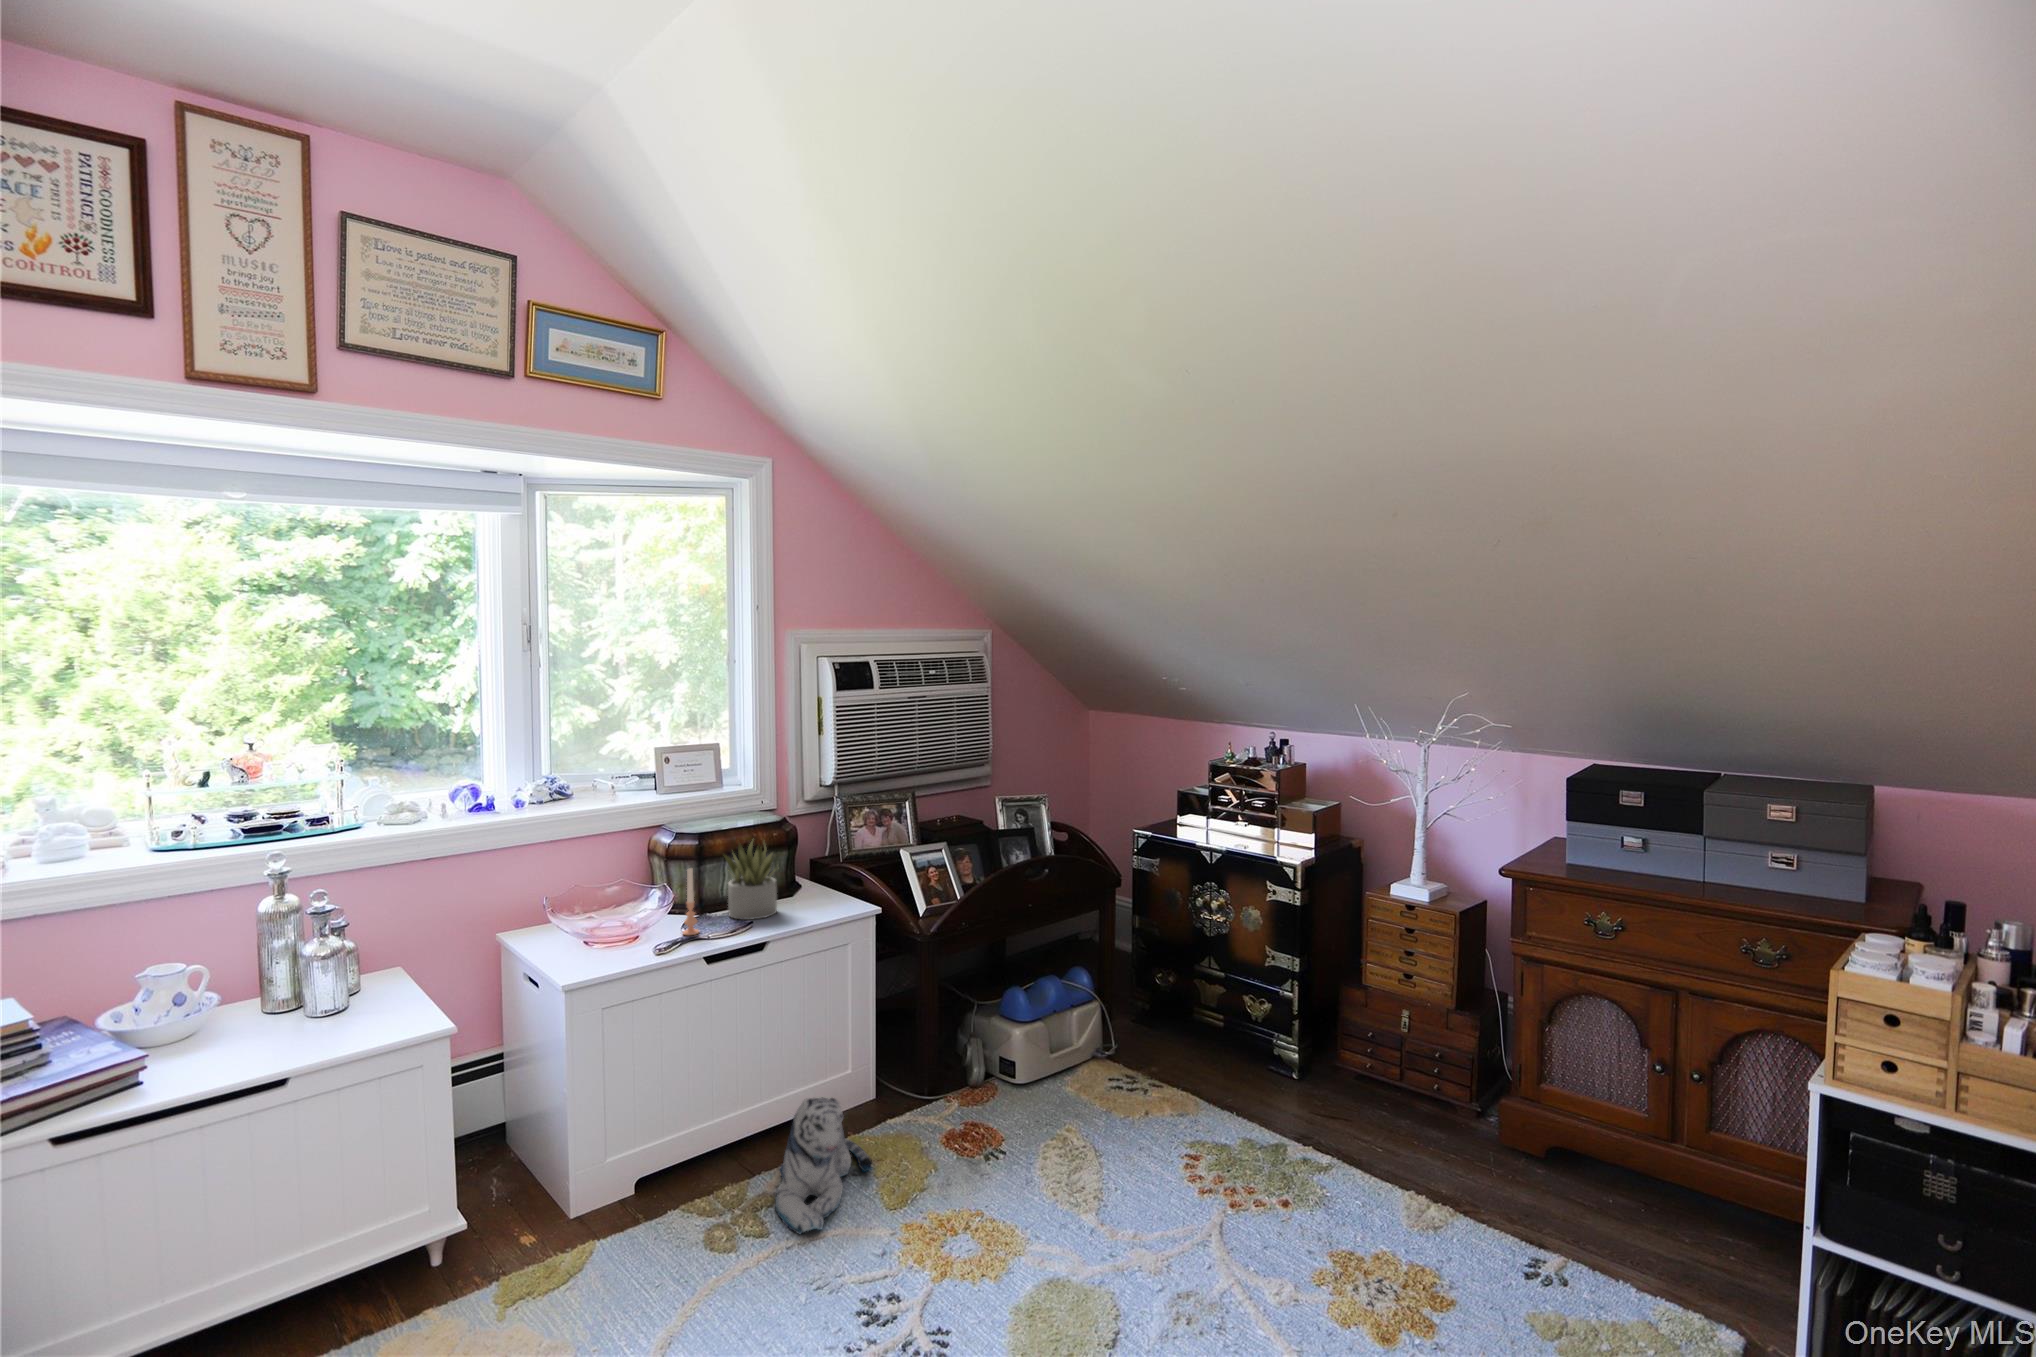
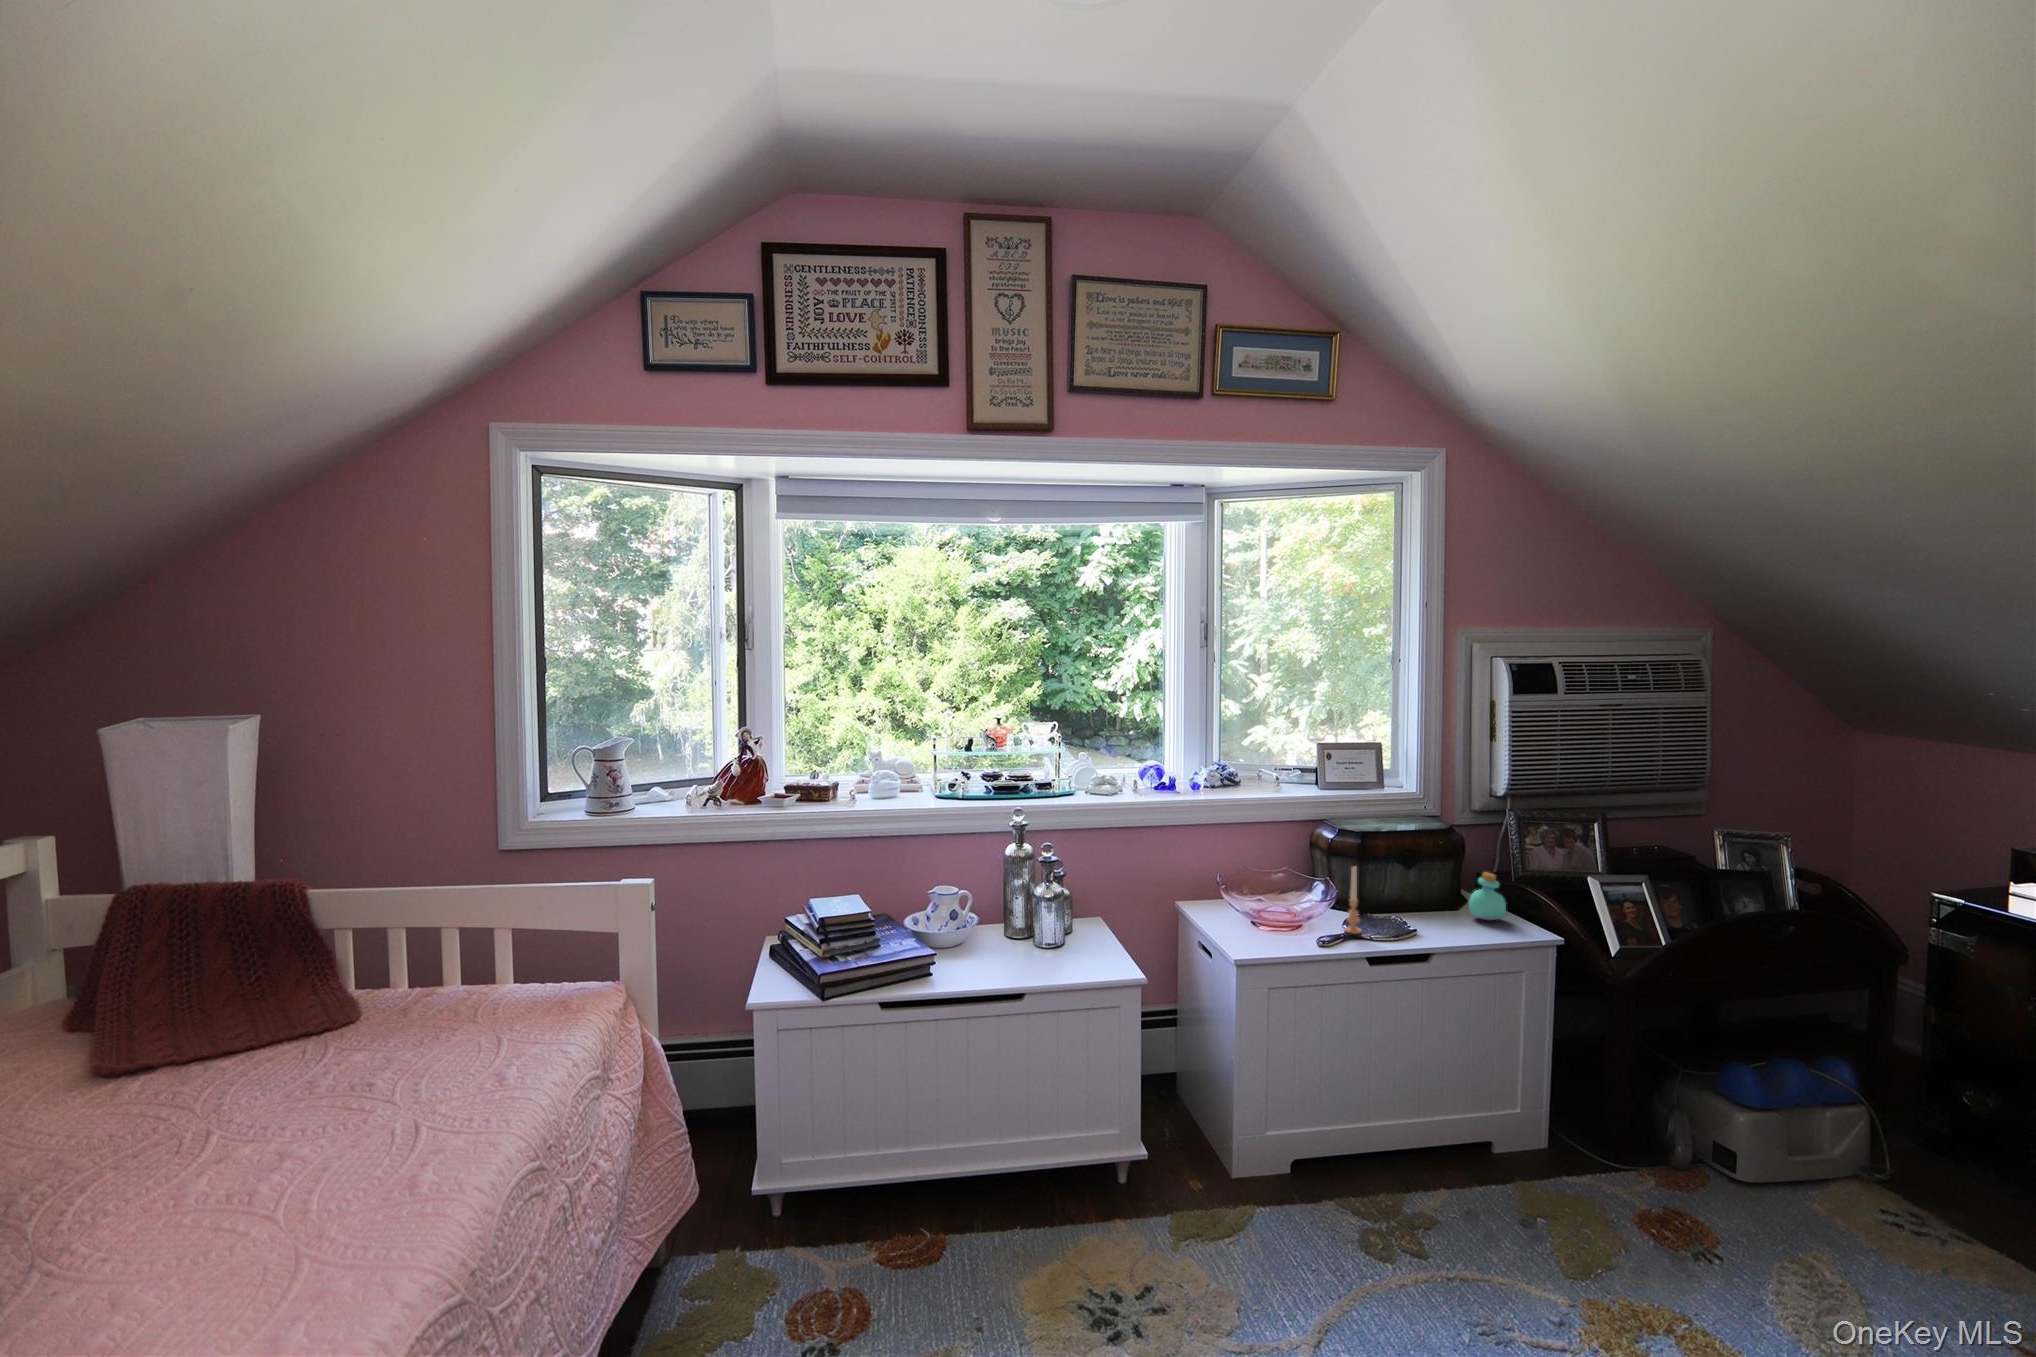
succulent plant: present [725,842,777,920] -> none [1385,842,1447,927]
perfume bottle: none [801,859,833,903] -> present [1469,872,1506,920]
plush toy: present [775,1097,872,1234] -> none [1444,1138,1561,1293]

